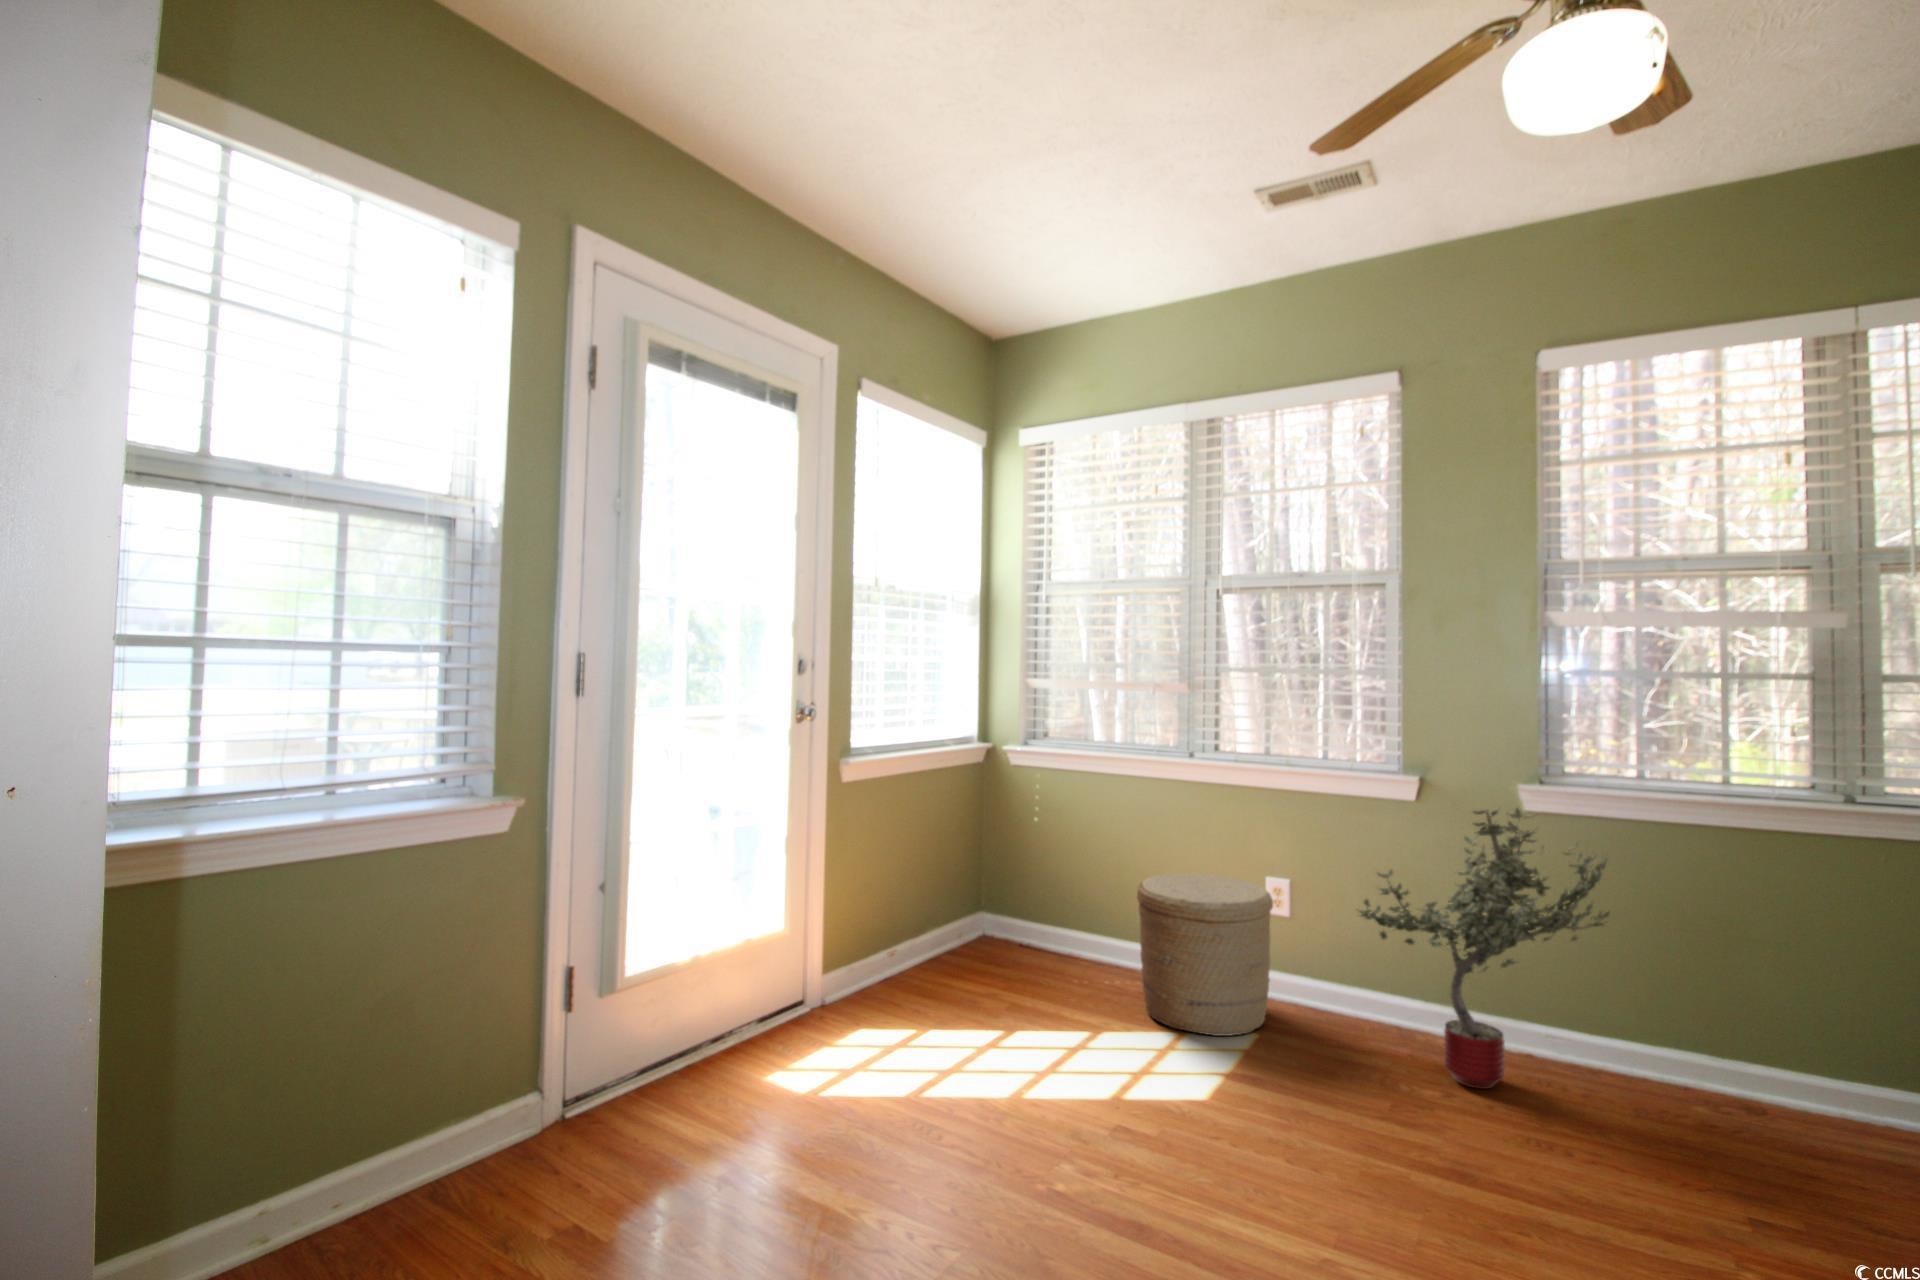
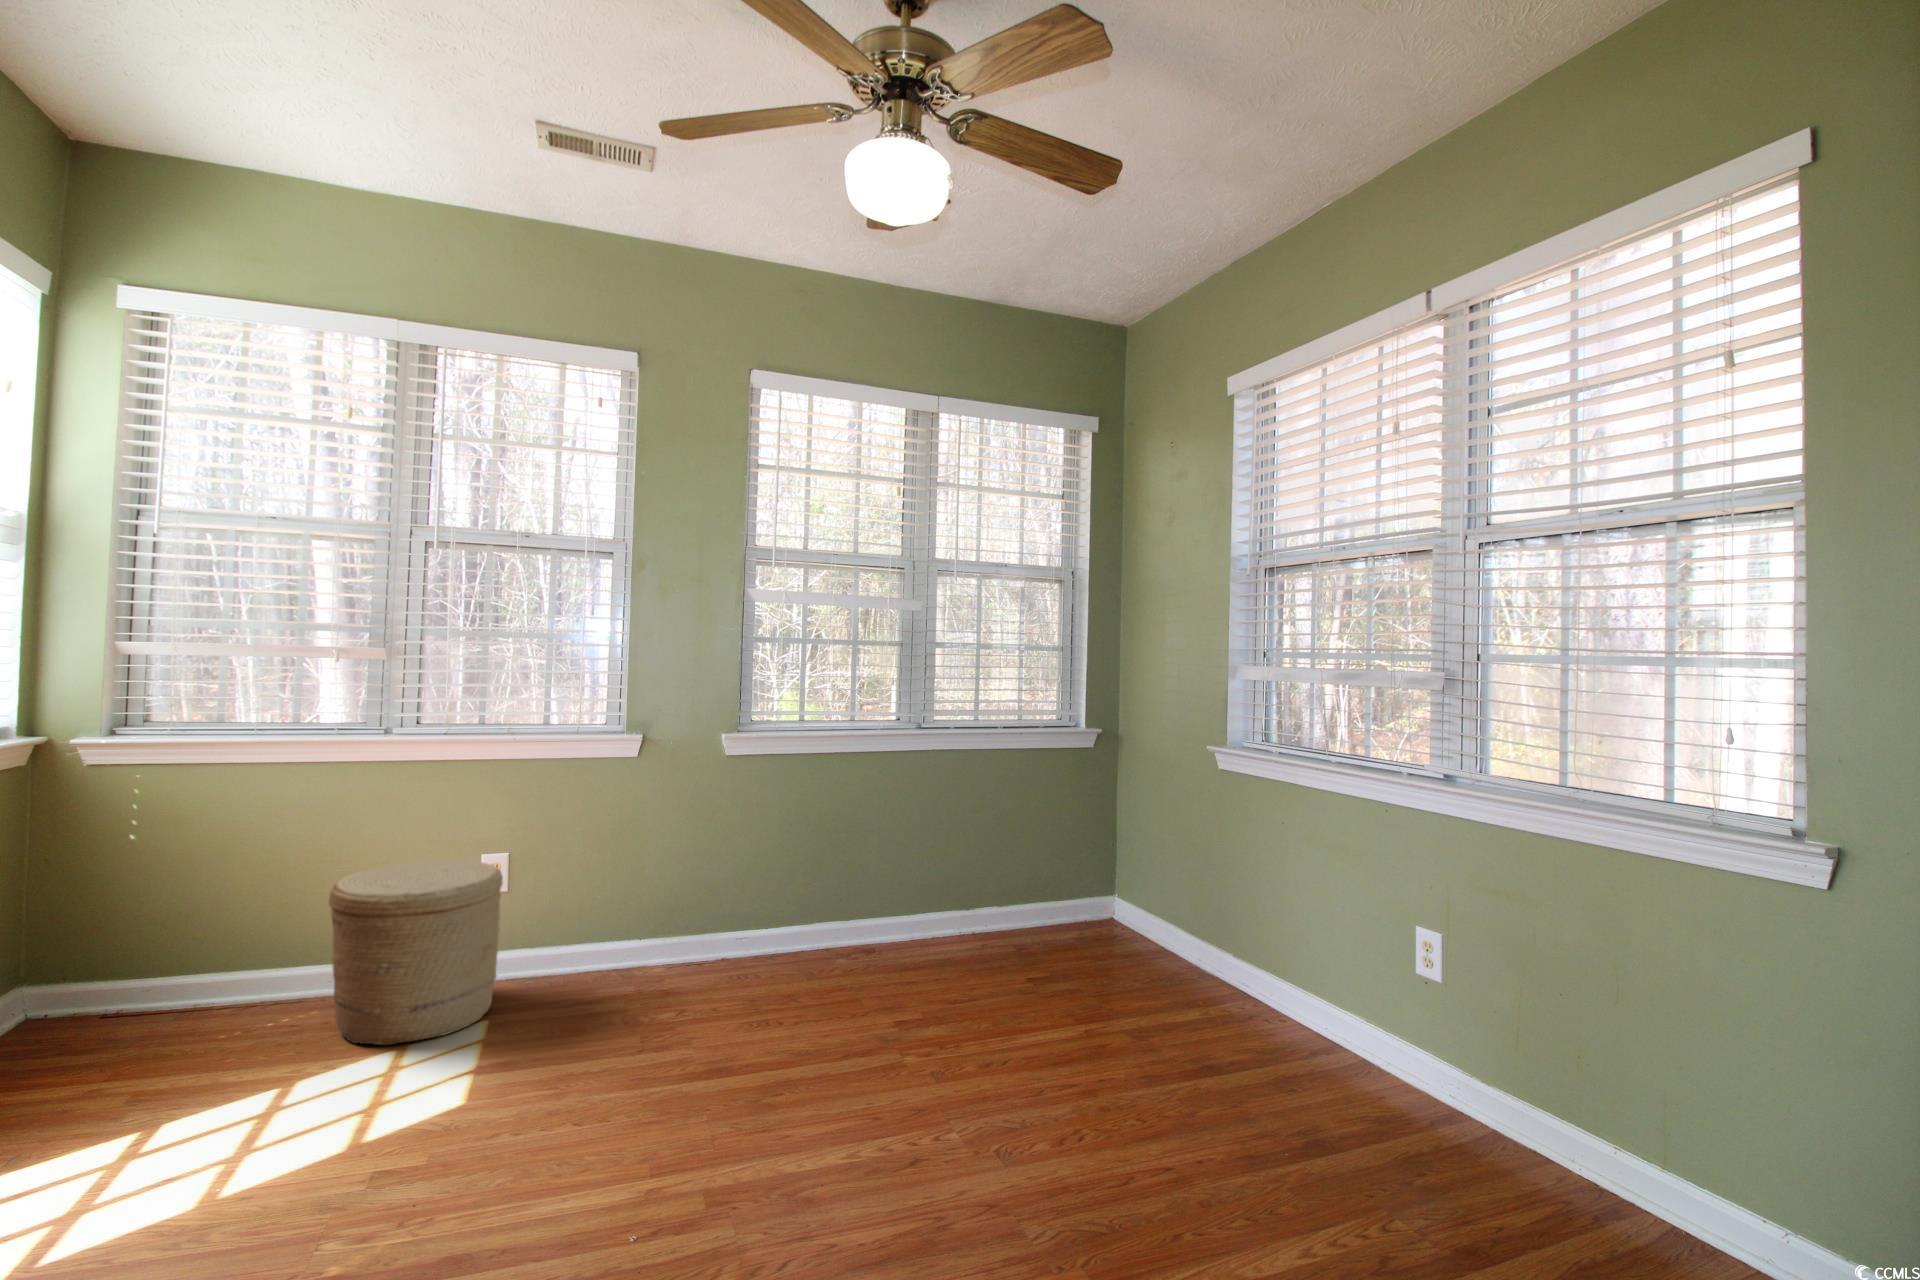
potted tree: present [1359,808,1610,1089] -> none [595,750,802,998]

